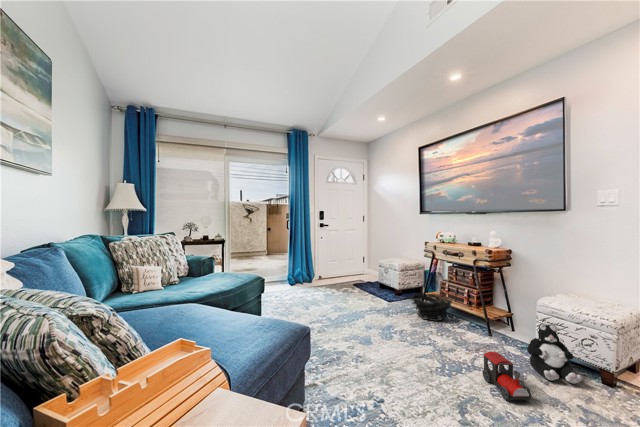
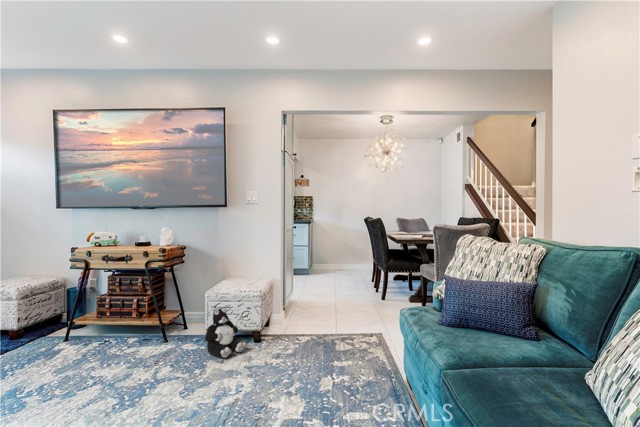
basket: present [409,281,452,321] -> none [46,298,118,356]
toy train: present [483,352,532,400] -> none [169,353,217,396]

